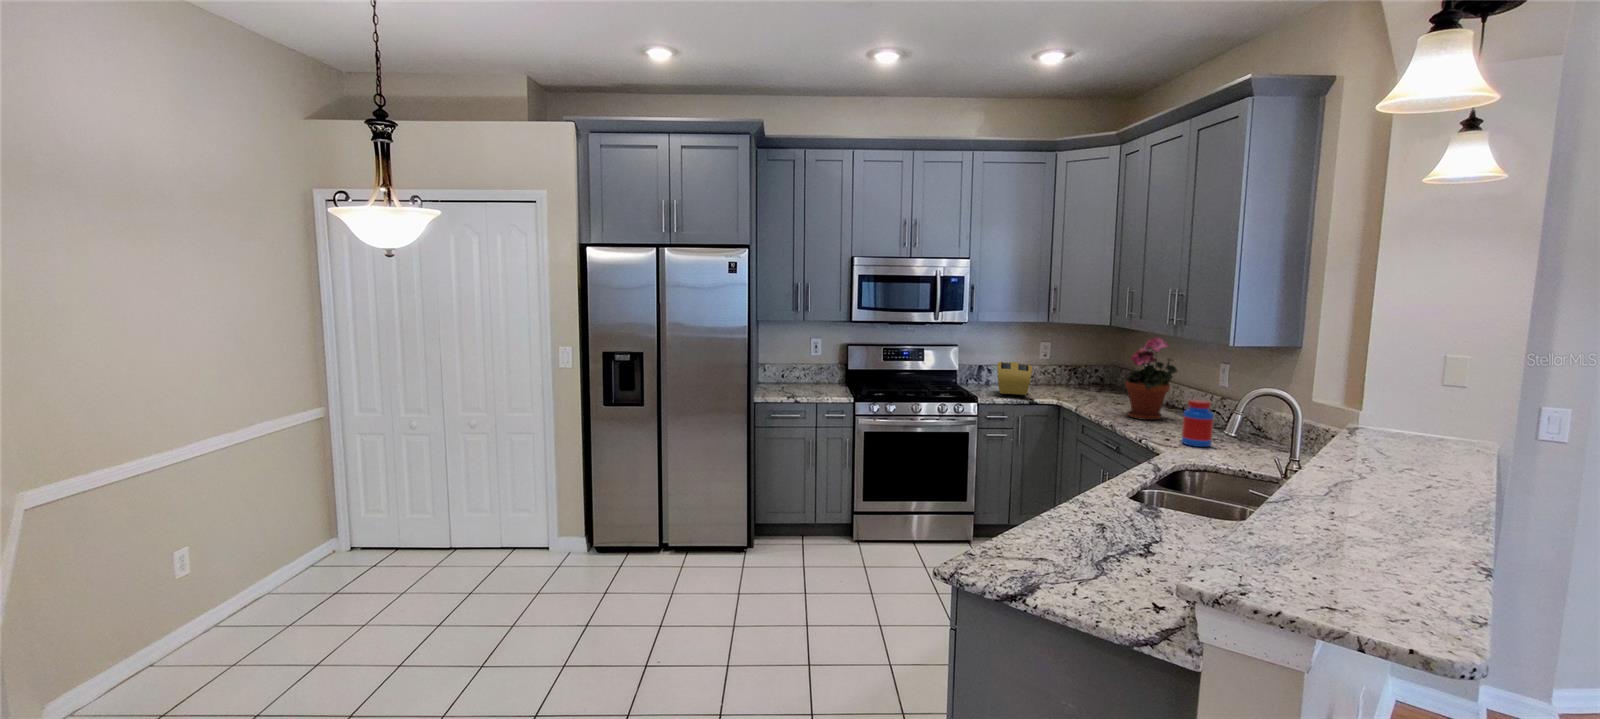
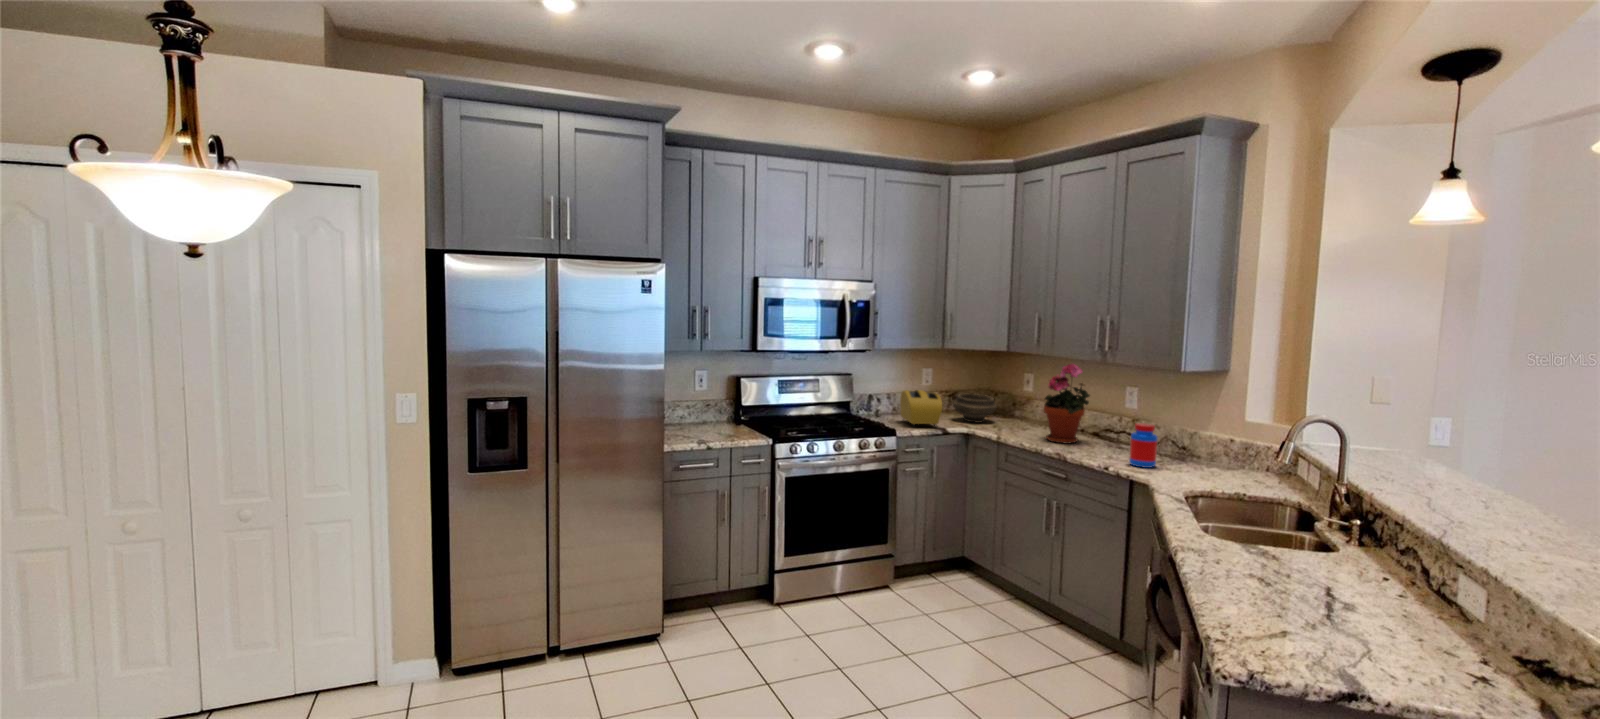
bowl: none [1057,368,1103,397] -> present [953,394,997,423]

